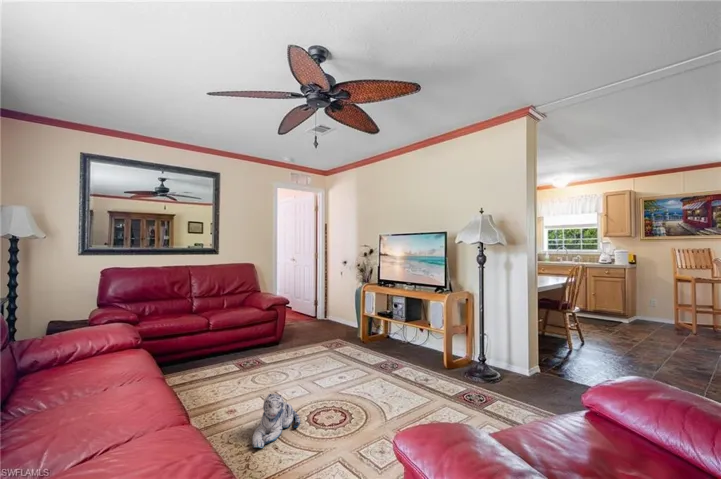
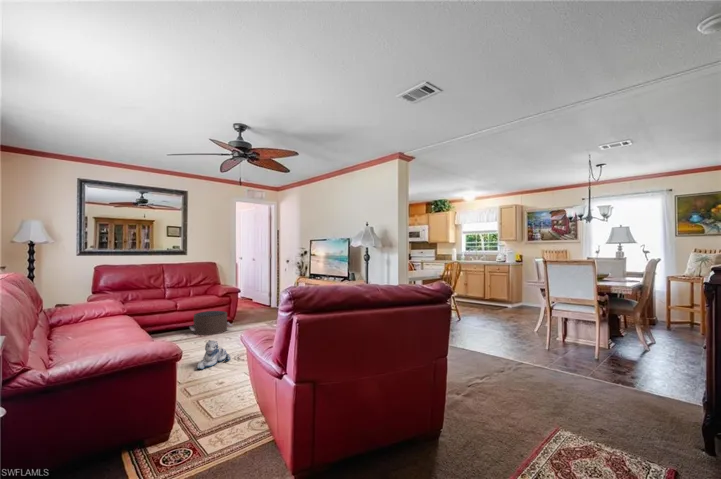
pouf: none [226,330,285,367] -> present [190,311,233,335]

